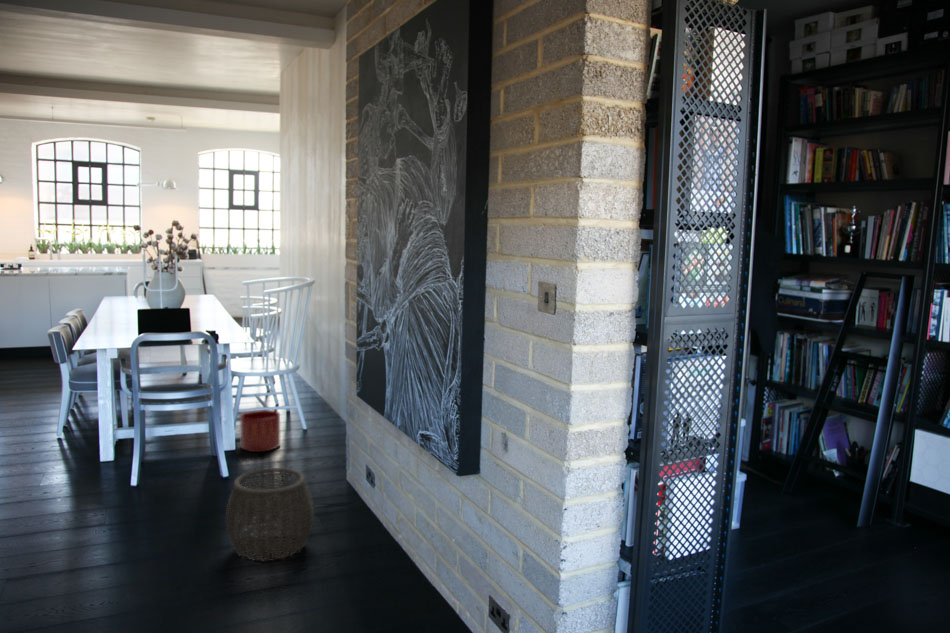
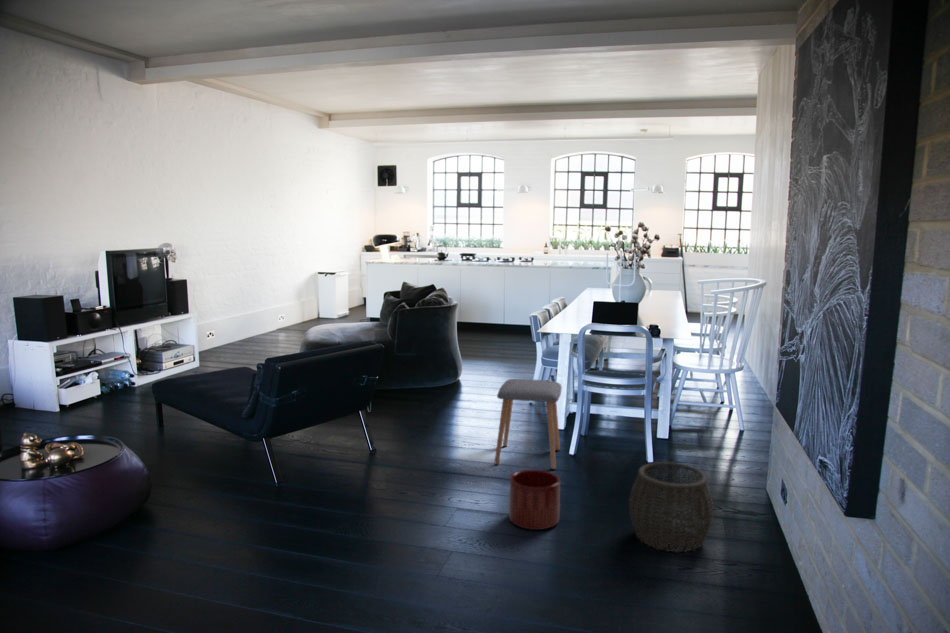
stool: none [30,406,118,520] -> present [495,379,562,470]
planter: present [240,410,280,452] -> present [509,469,560,530]

